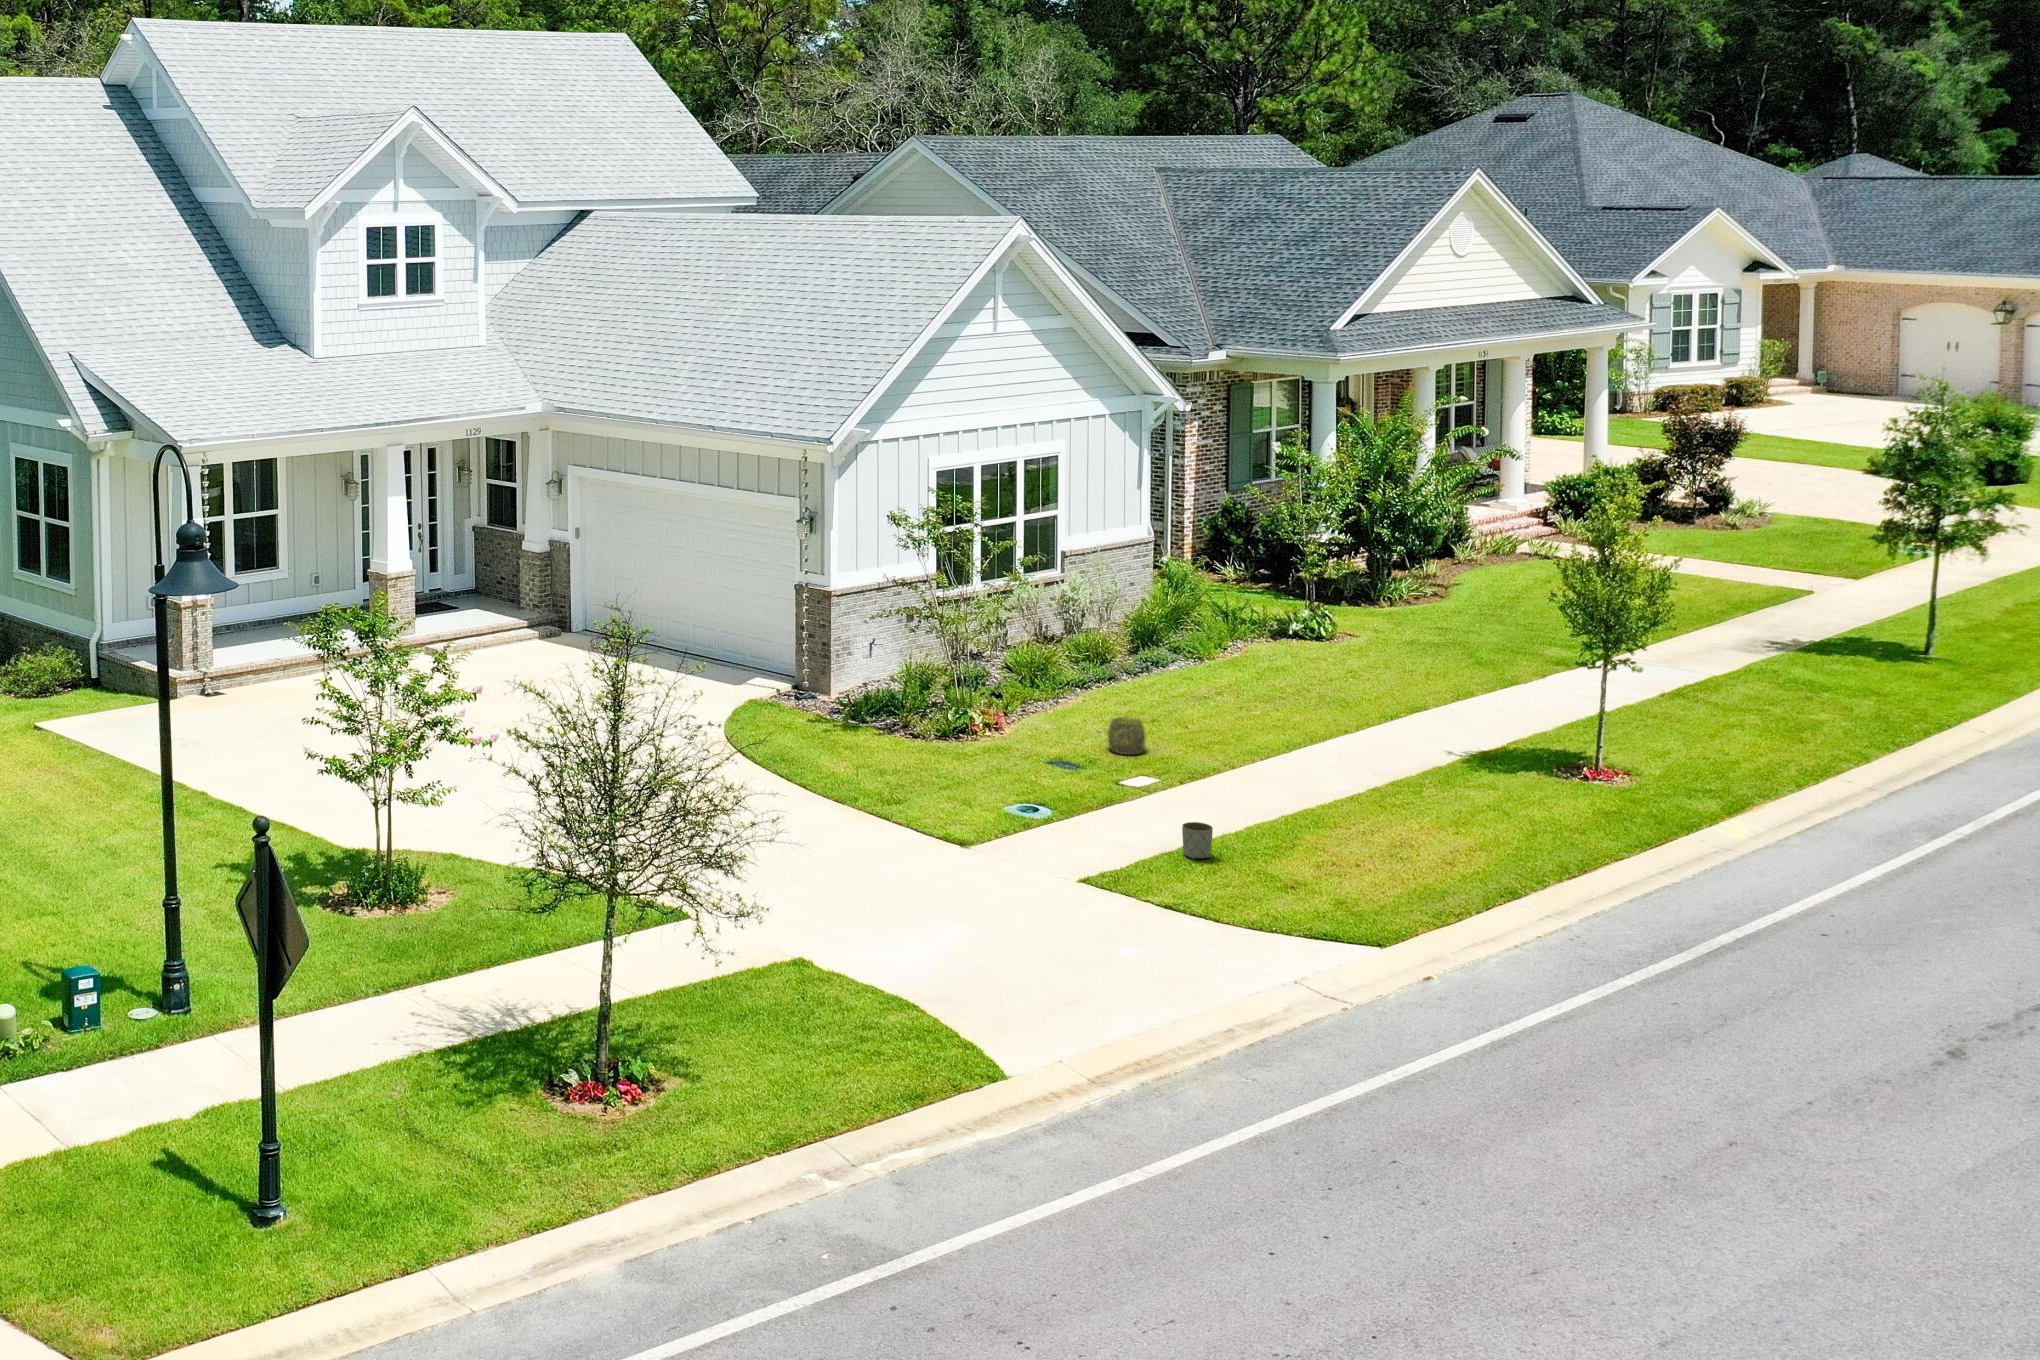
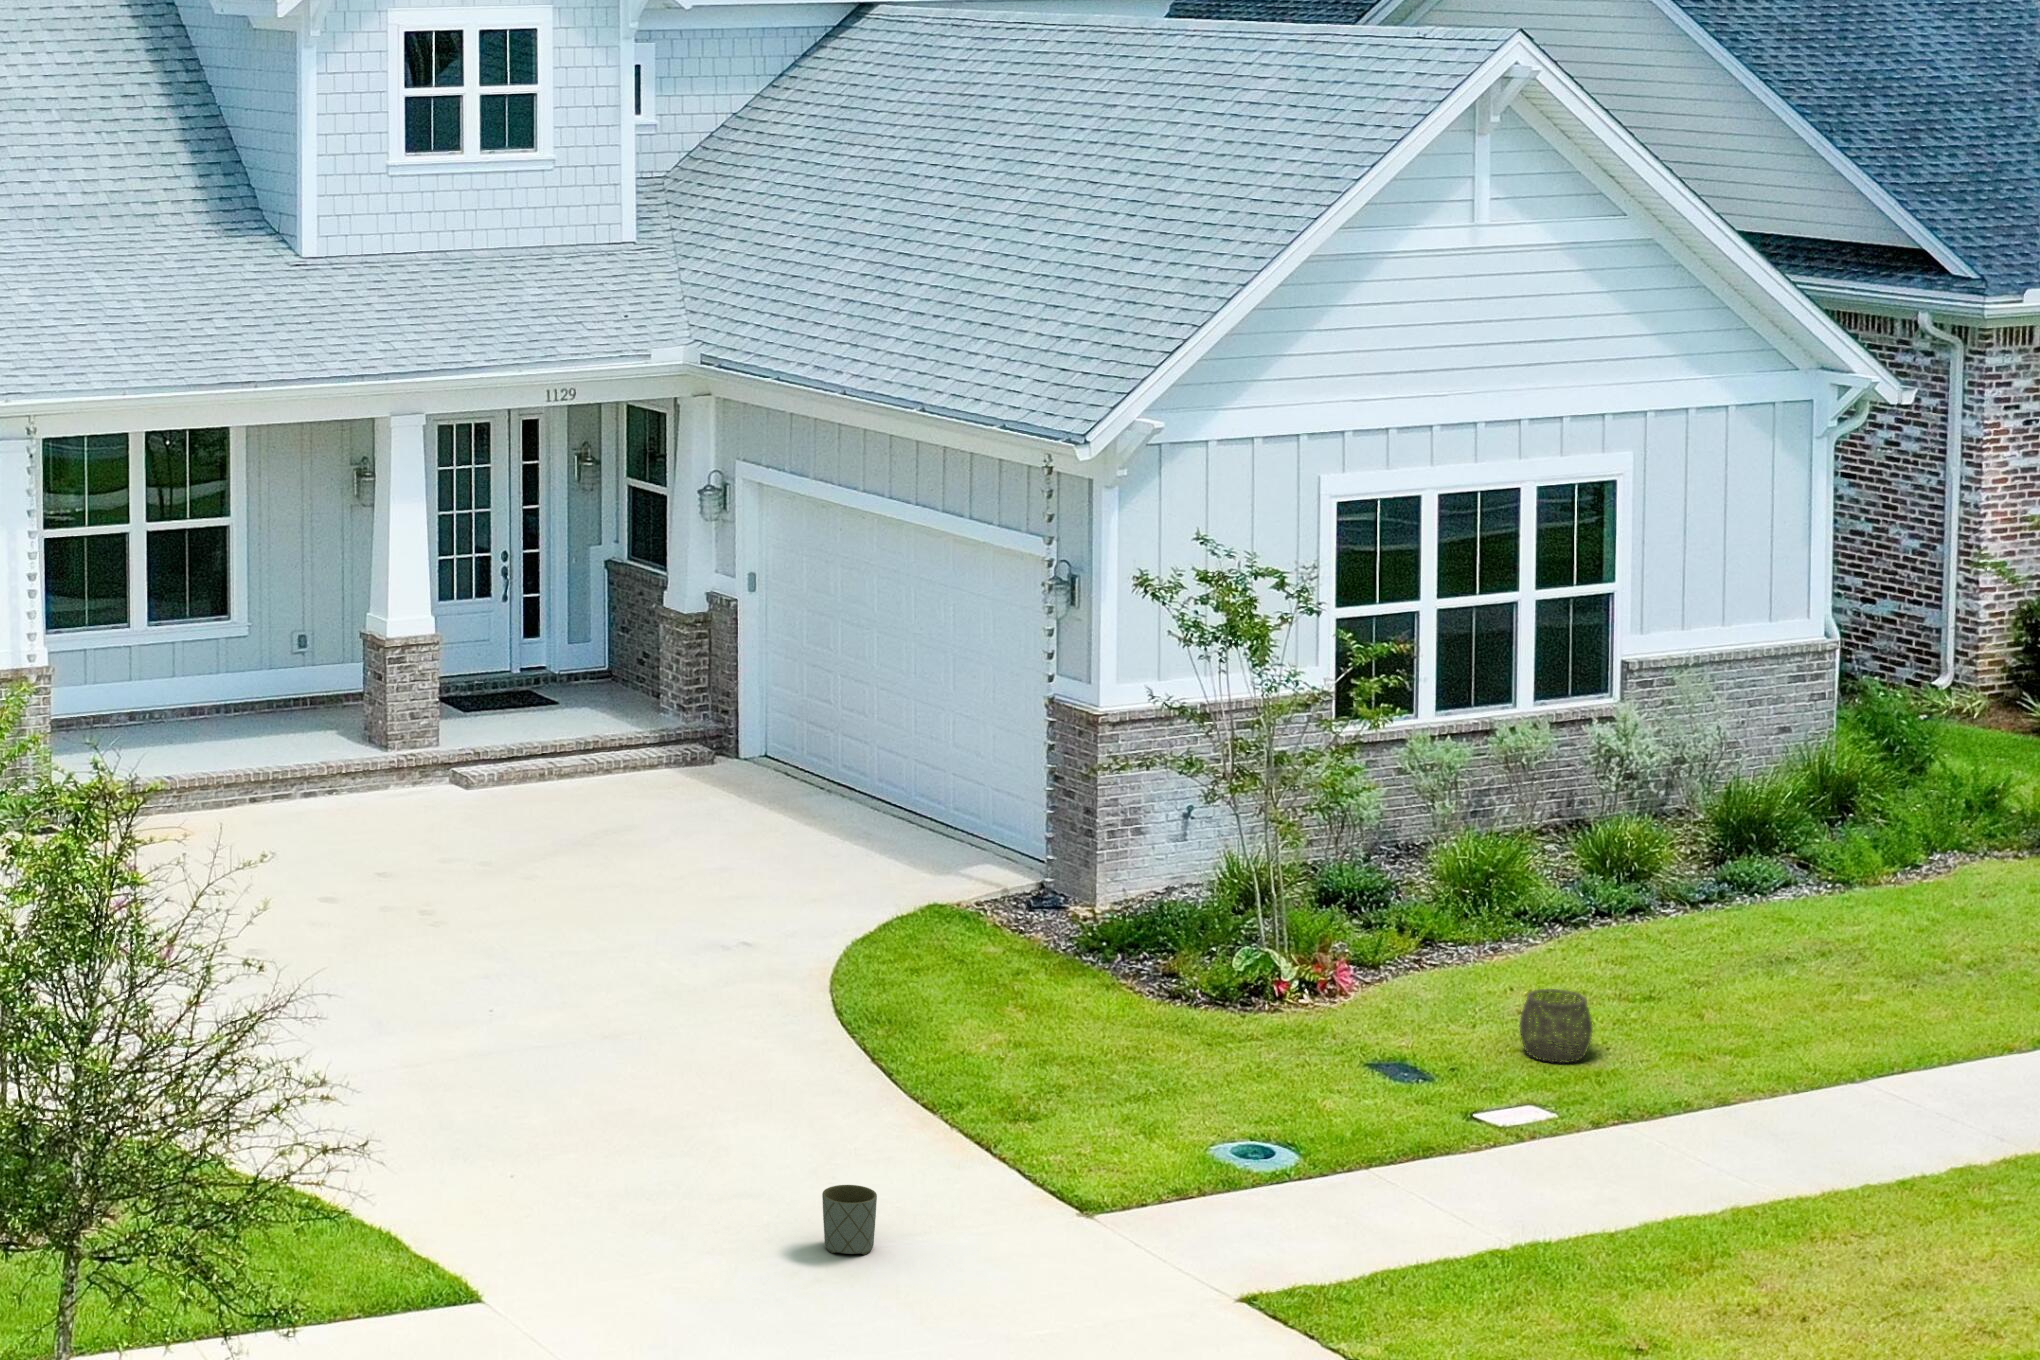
planter: present [1182,822,1213,859] -> present [822,1185,877,1255]

